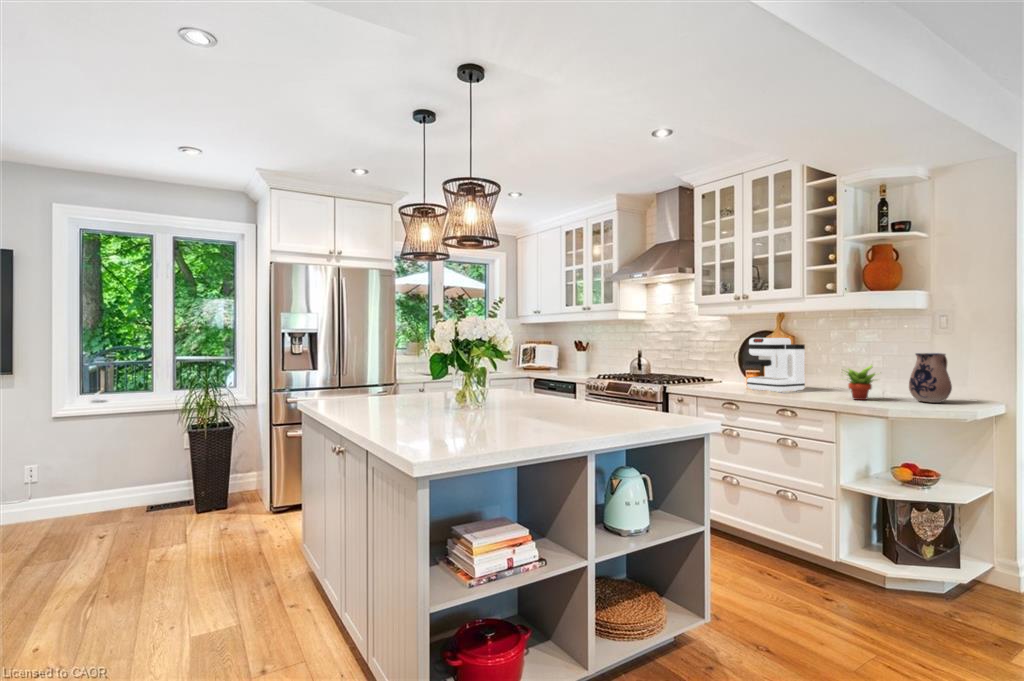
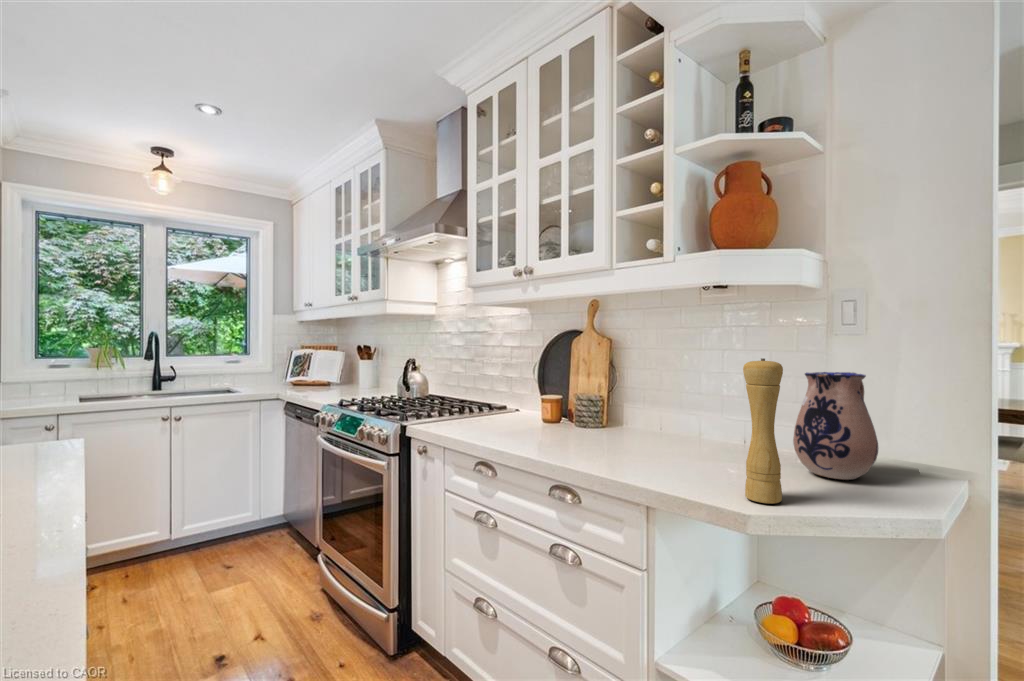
coffee maker: present [745,338,805,392] -> none [513,341,619,443]
pepper mill: none [883,345,902,407] -> present [743,358,783,504]
succulent plant: present [846,365,875,400] -> none [665,394,742,470]

